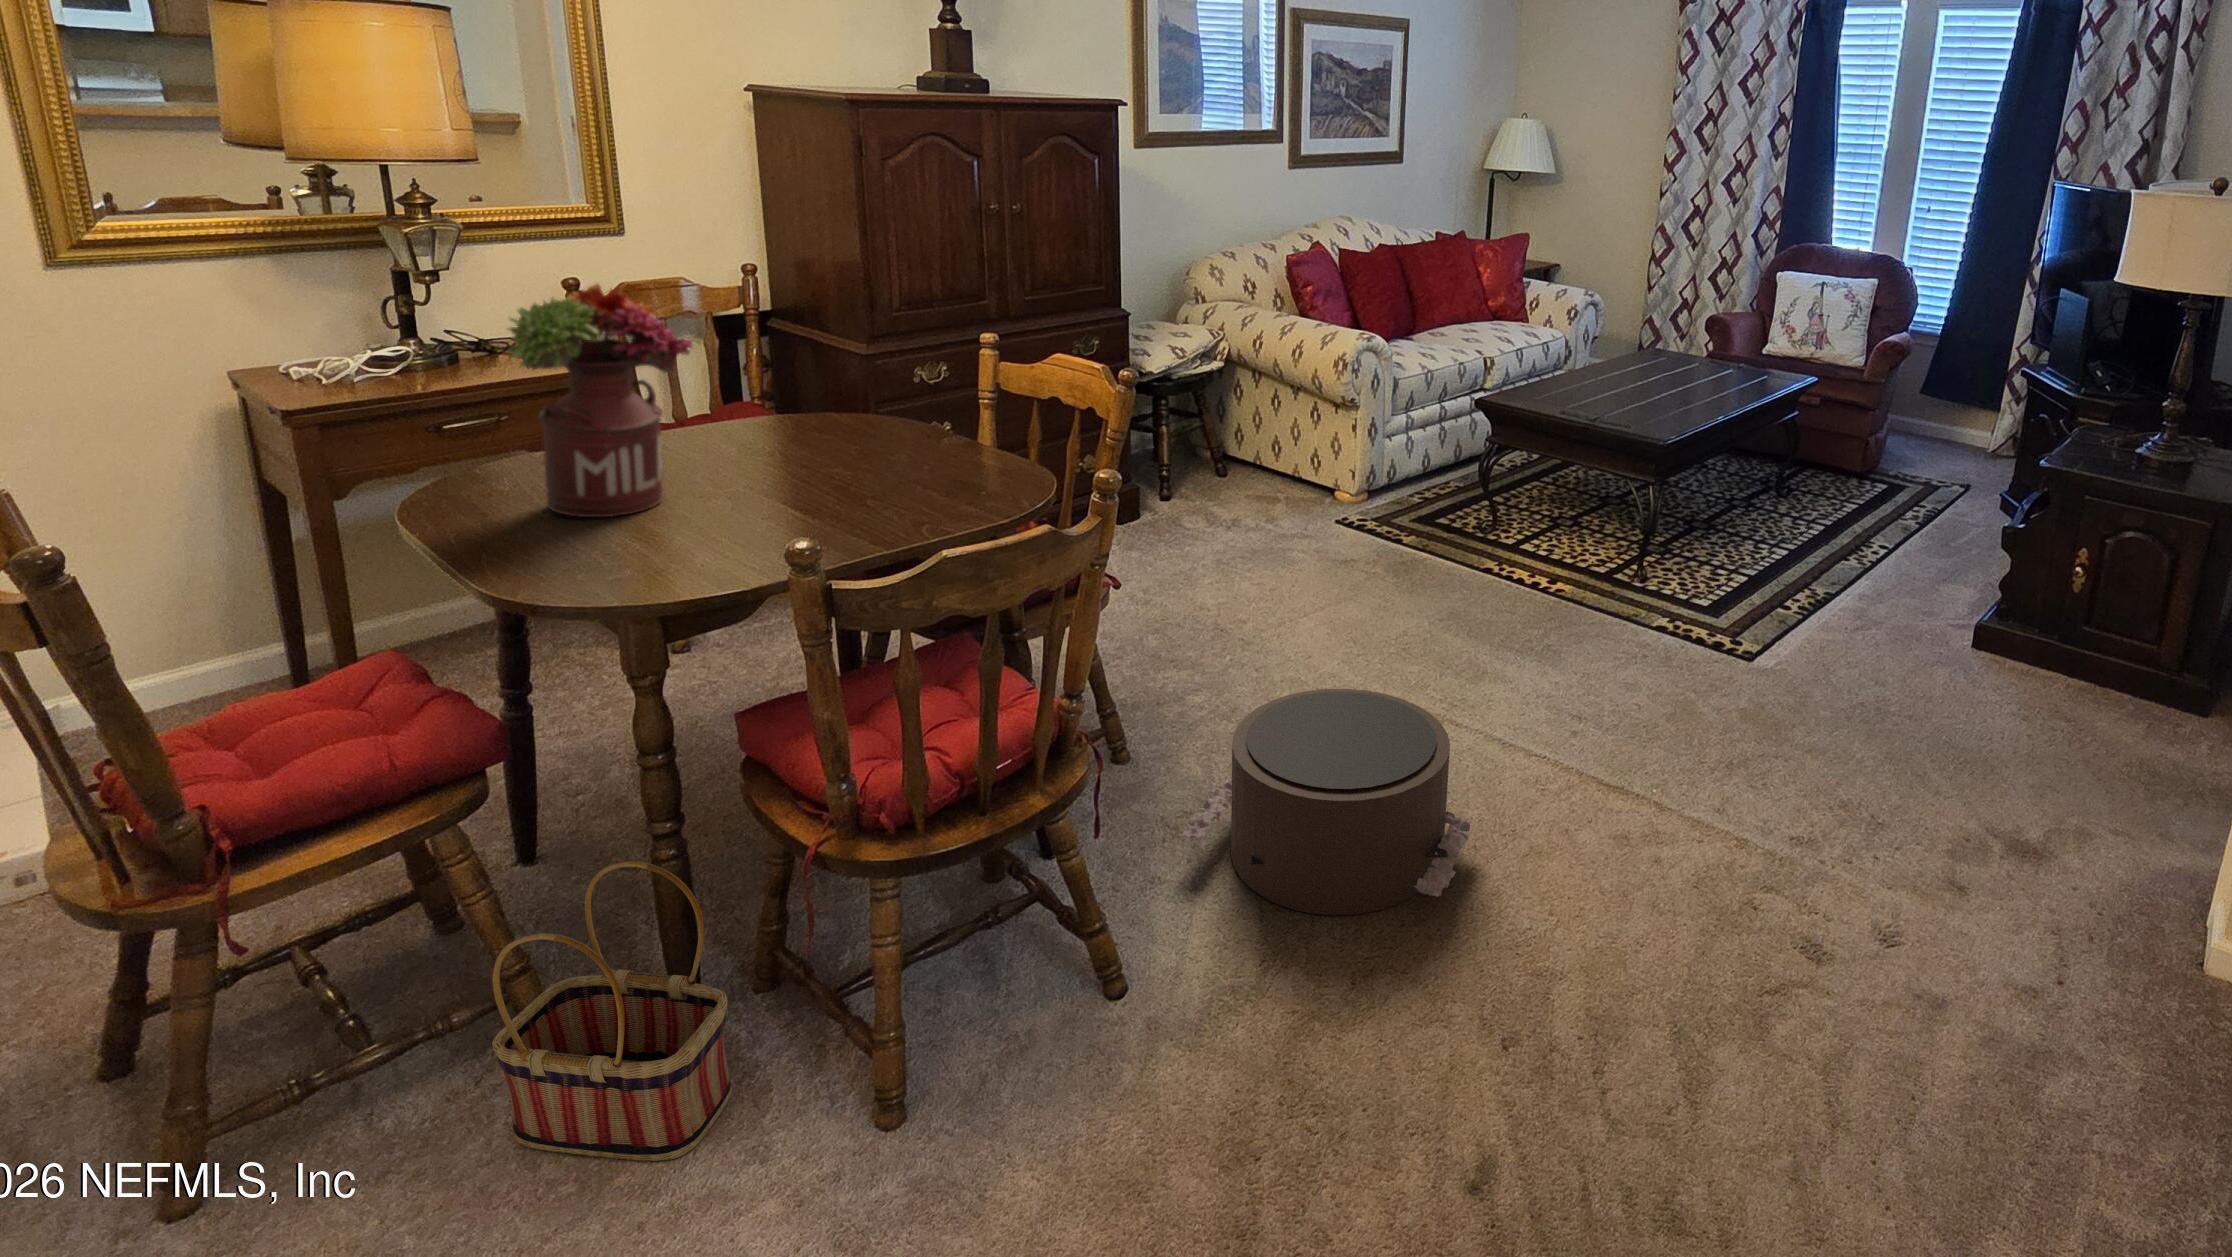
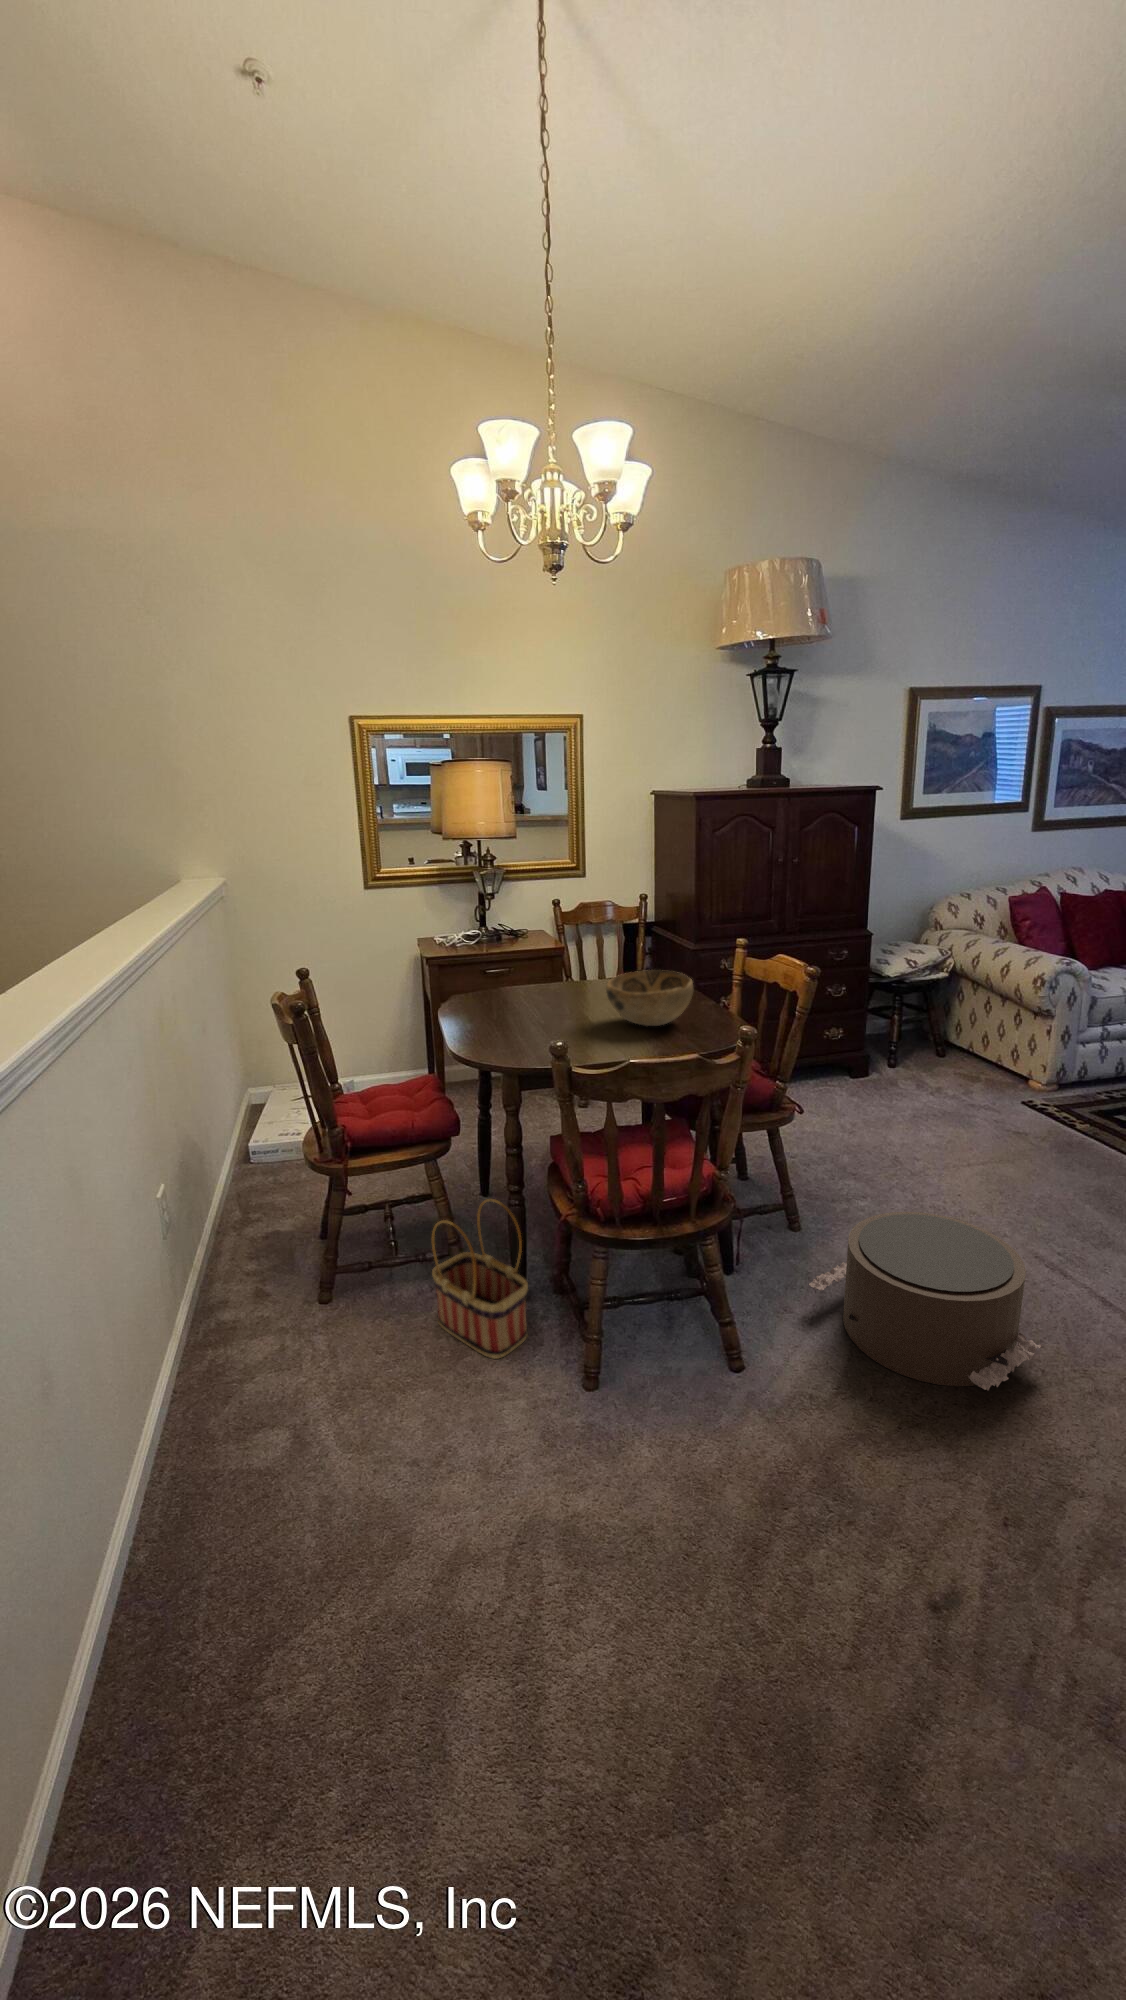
flower arrangement: present [508,284,693,517] -> none [479,899,562,1022]
decorative bowl: none [795,395,955,490] -> present [606,970,693,1026]

